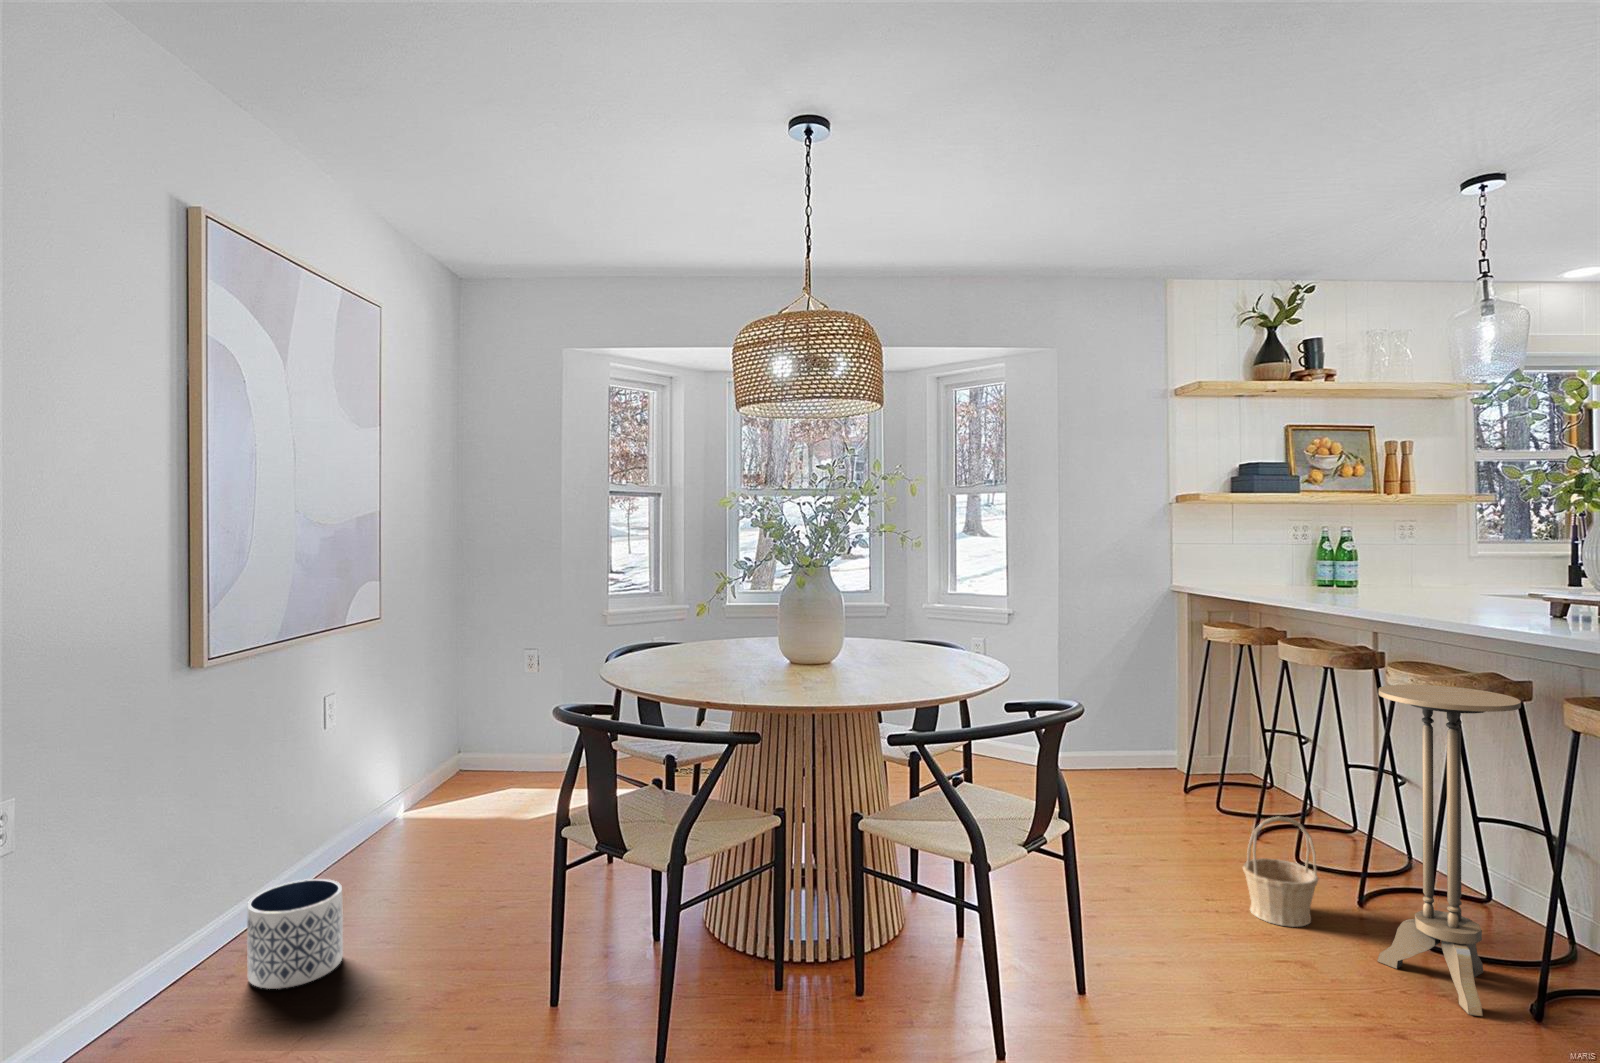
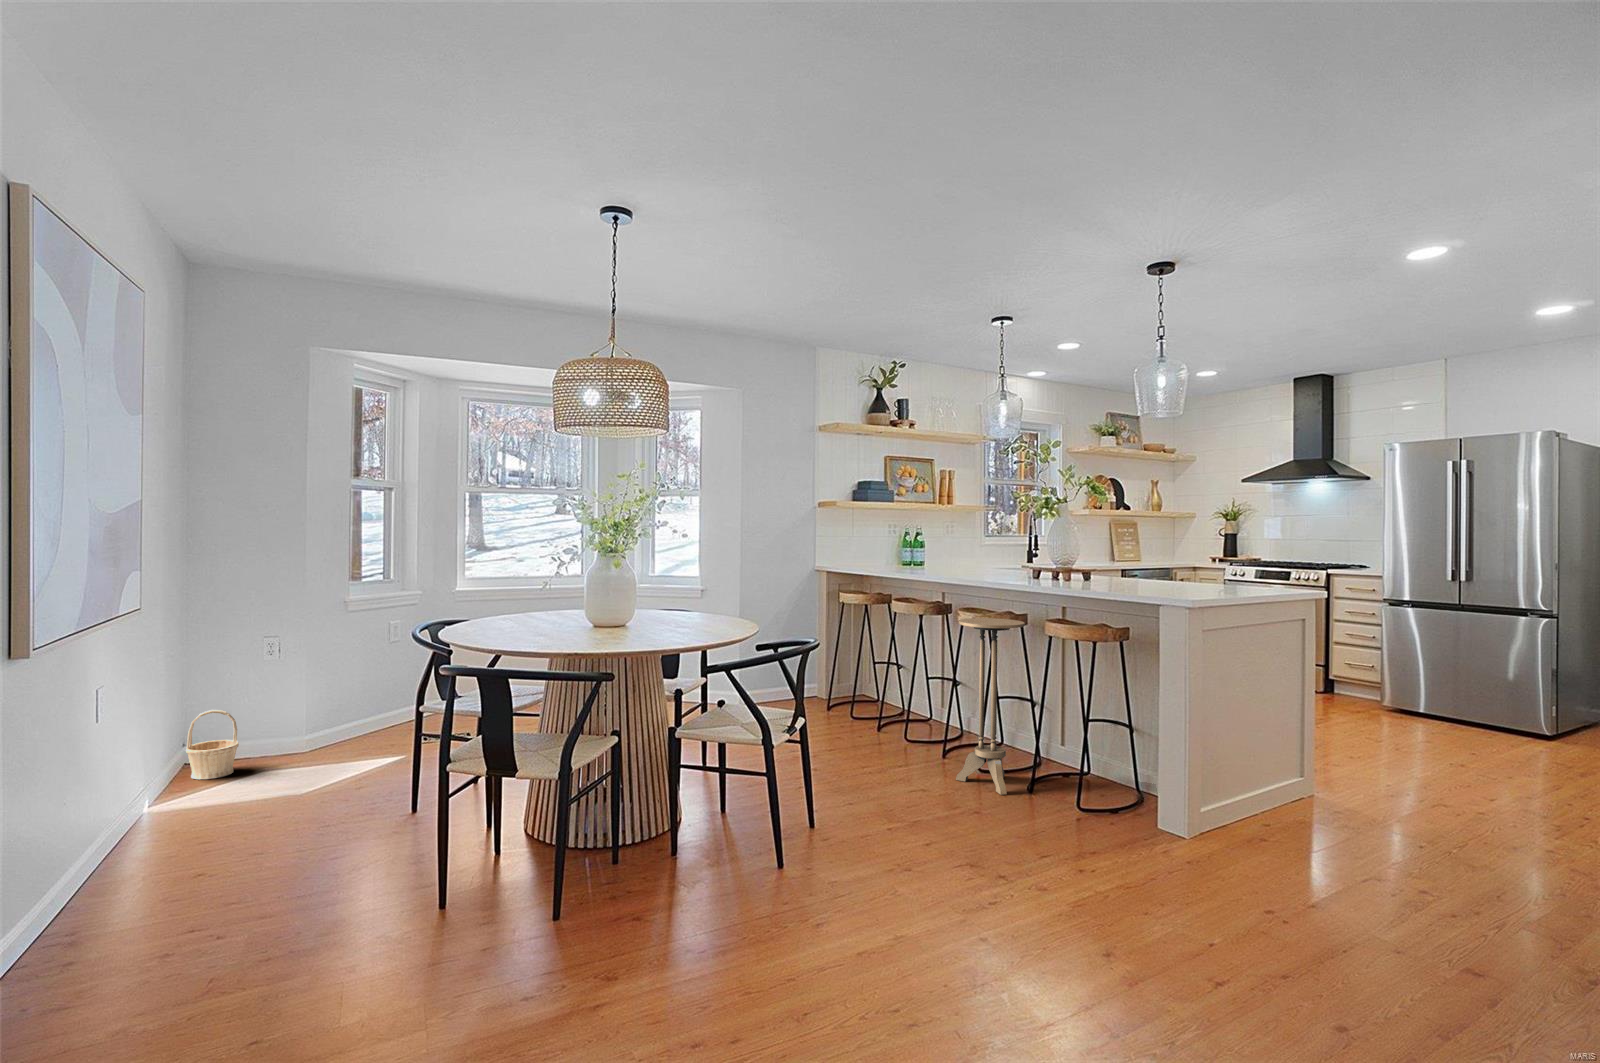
basket: present [1243,816,1318,927] -> present [186,710,239,779]
planter: present [247,879,343,989] -> none [134,829,225,923]

